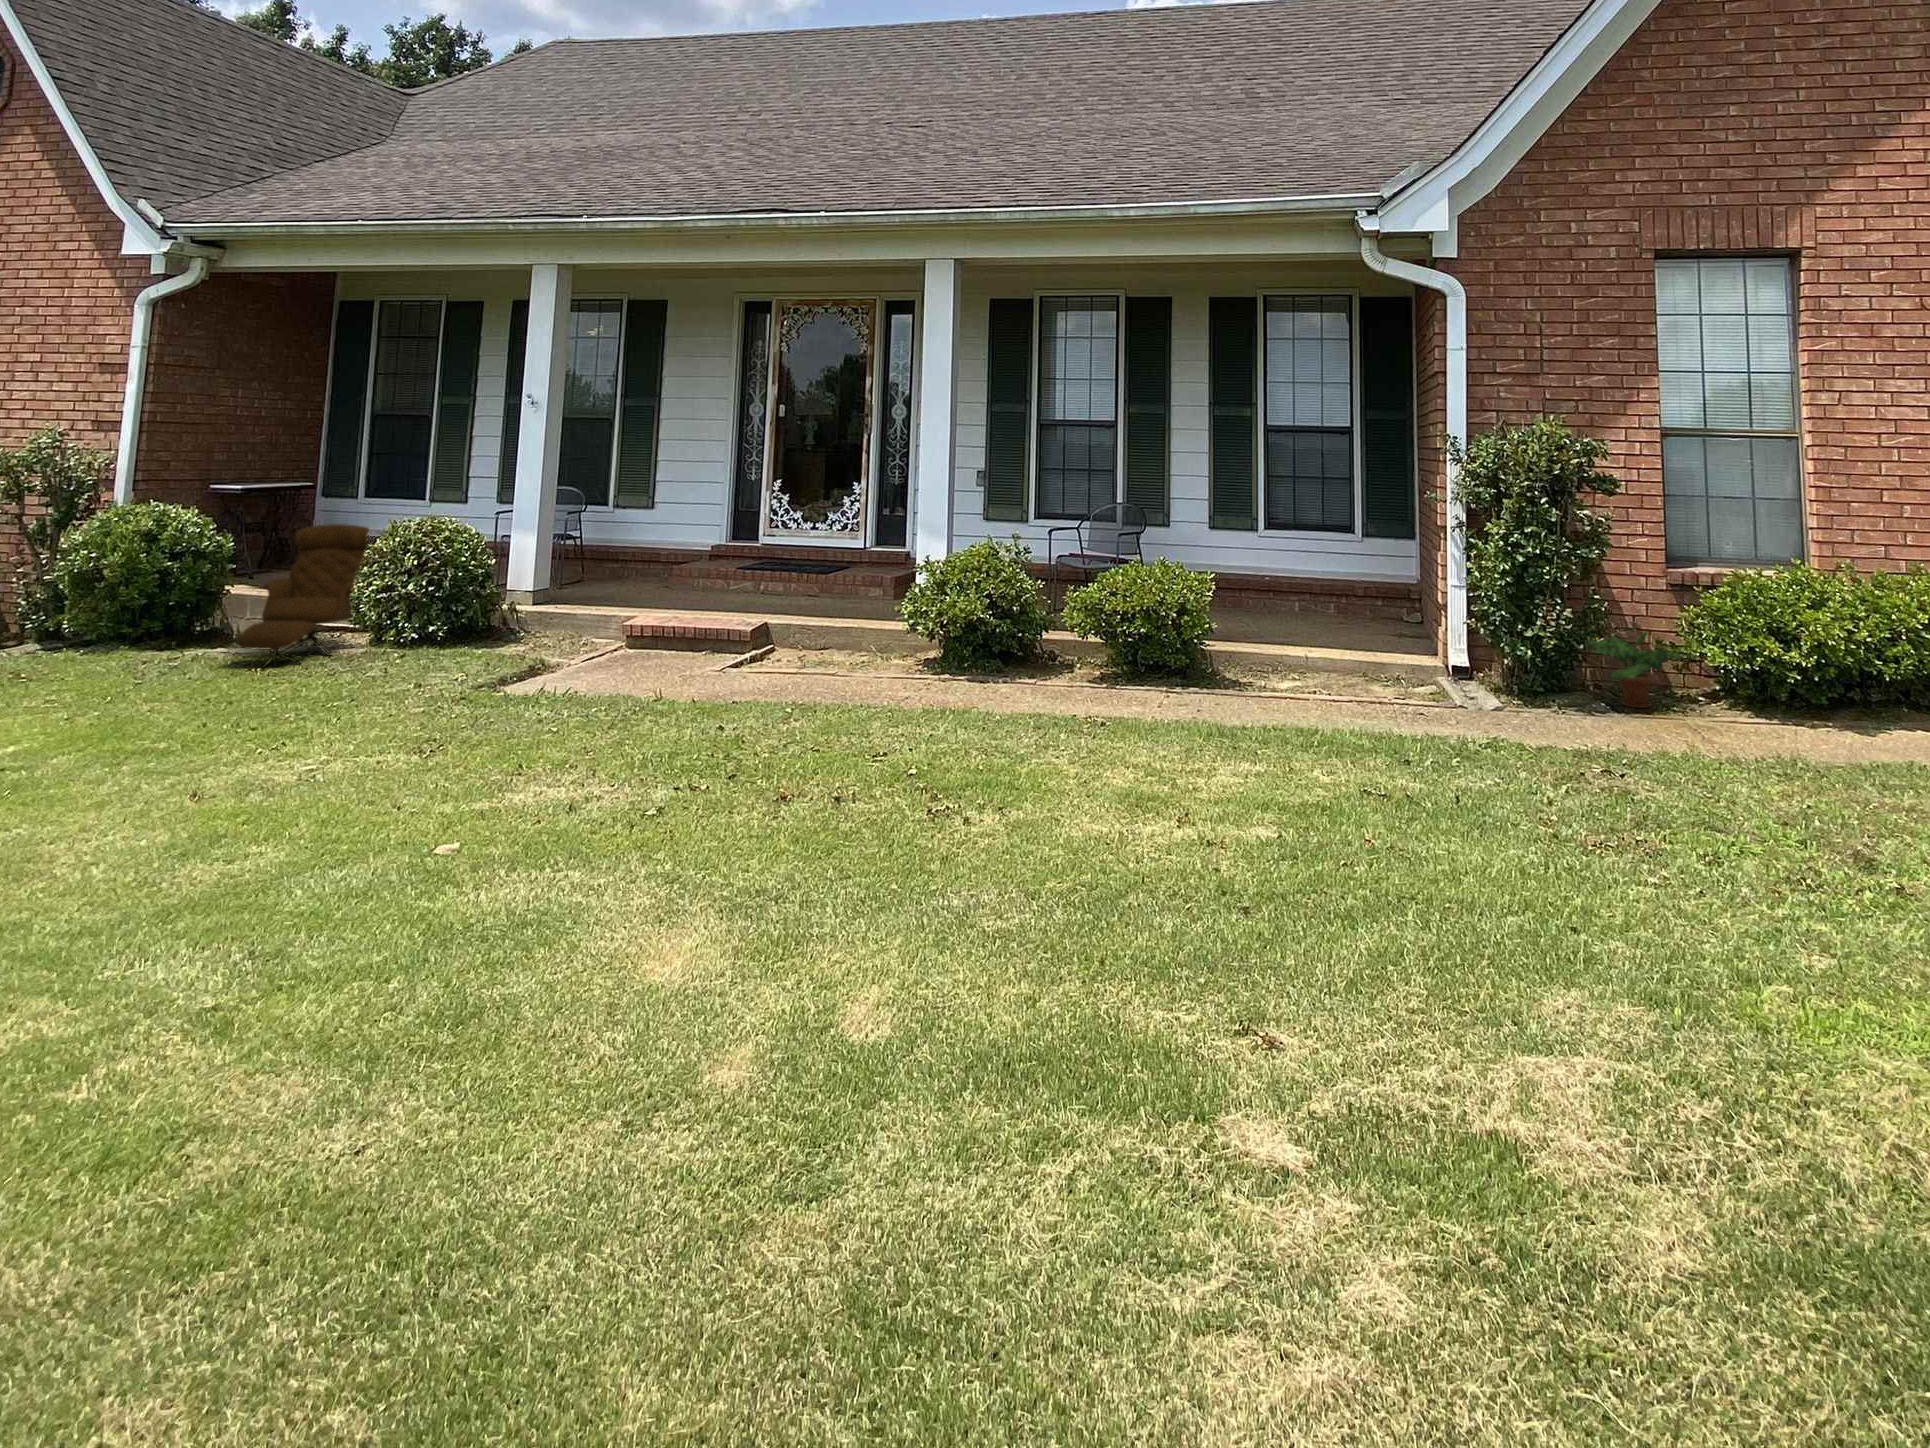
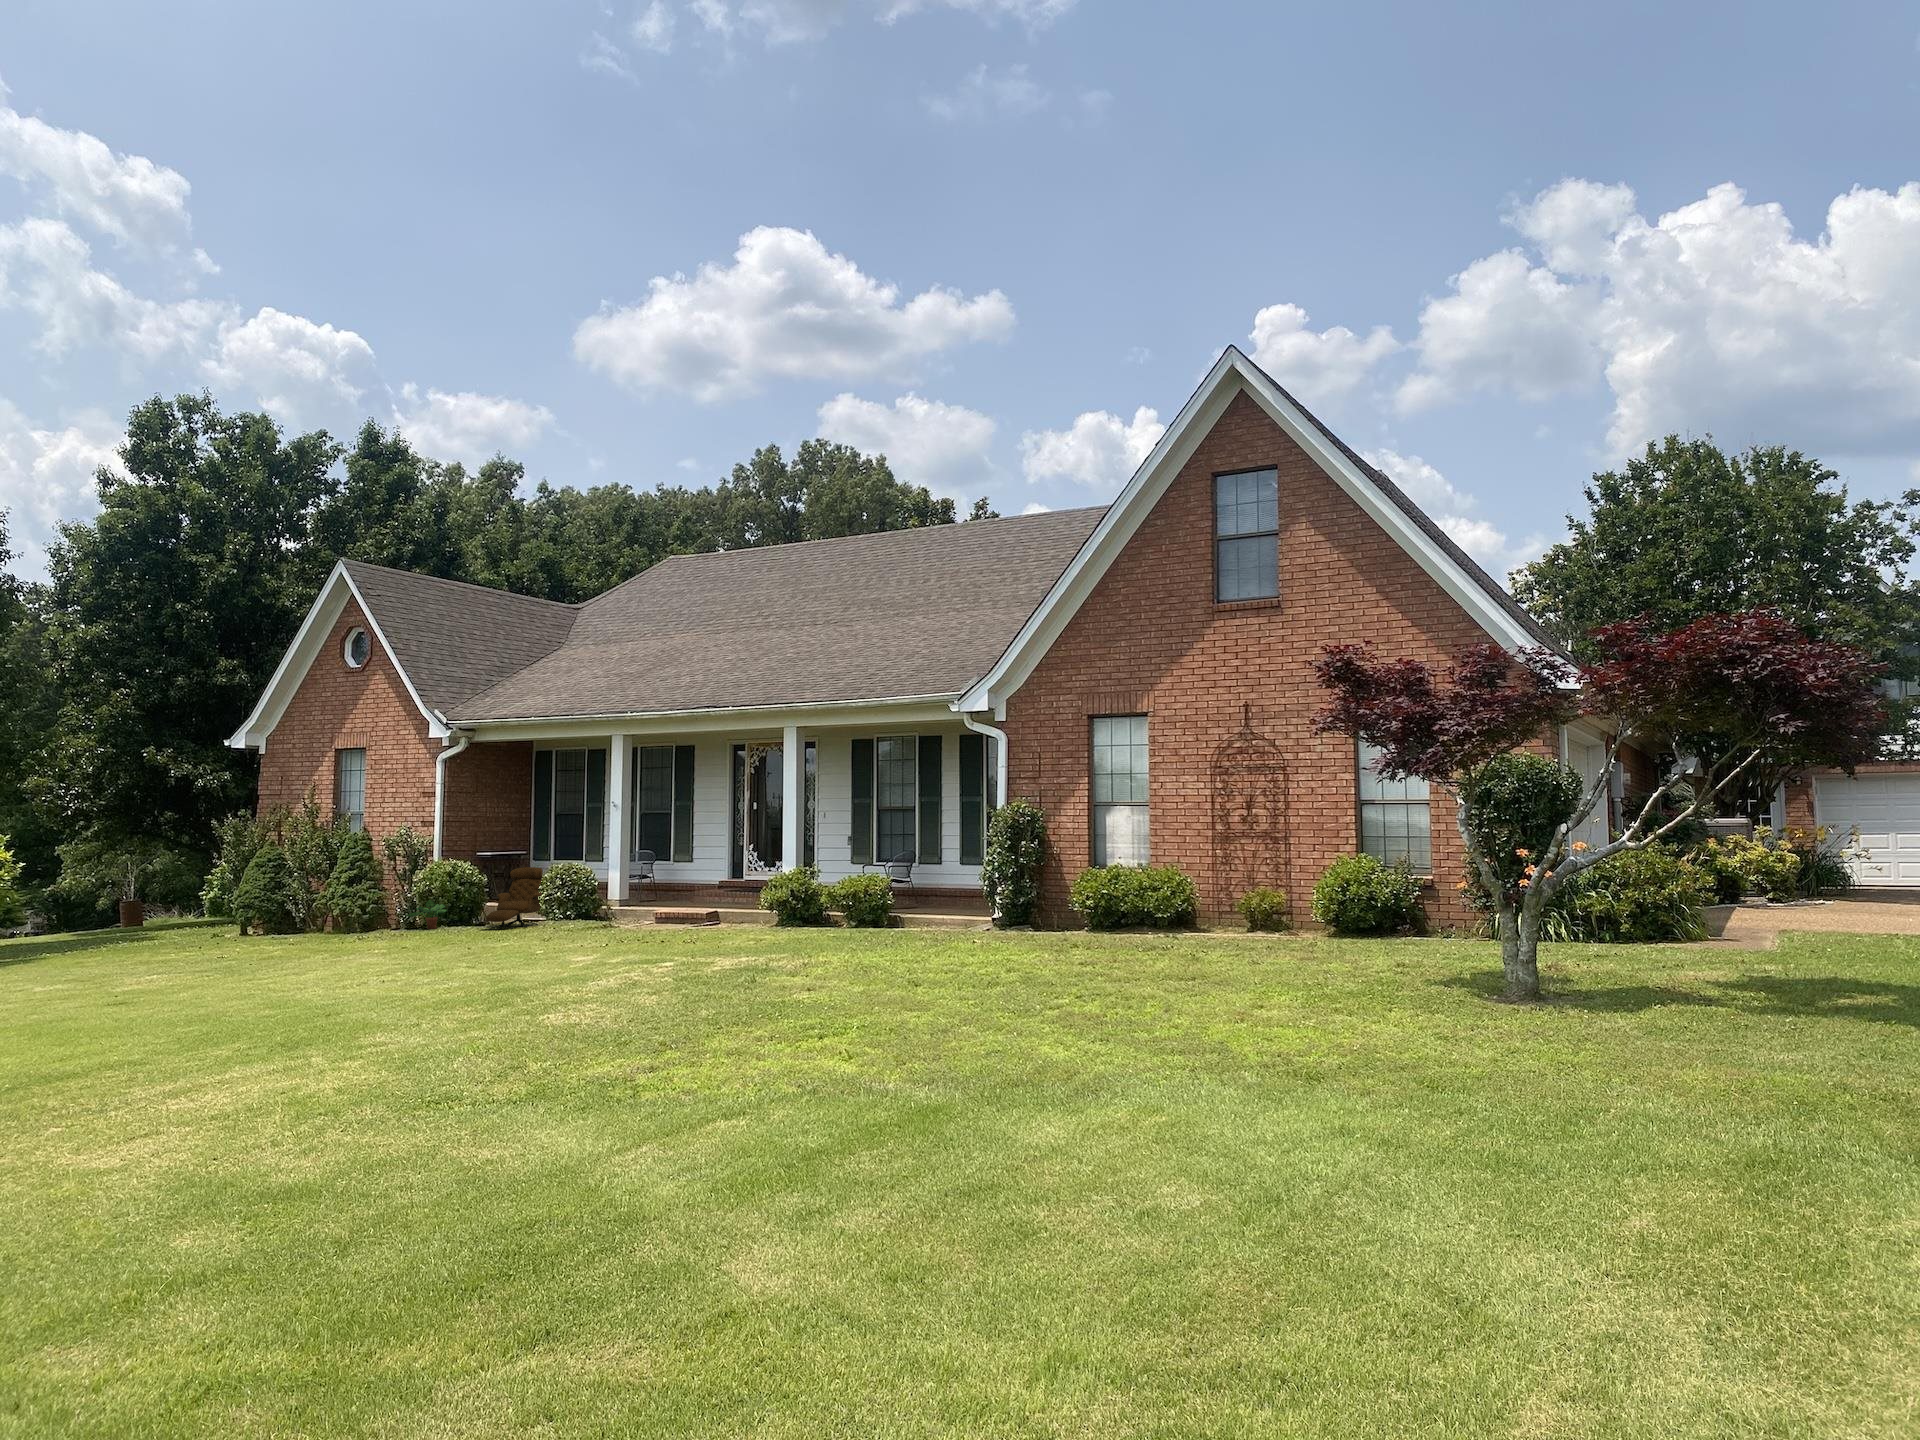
potted plant: present [1586,630,1694,708] -> present [405,900,447,929]

